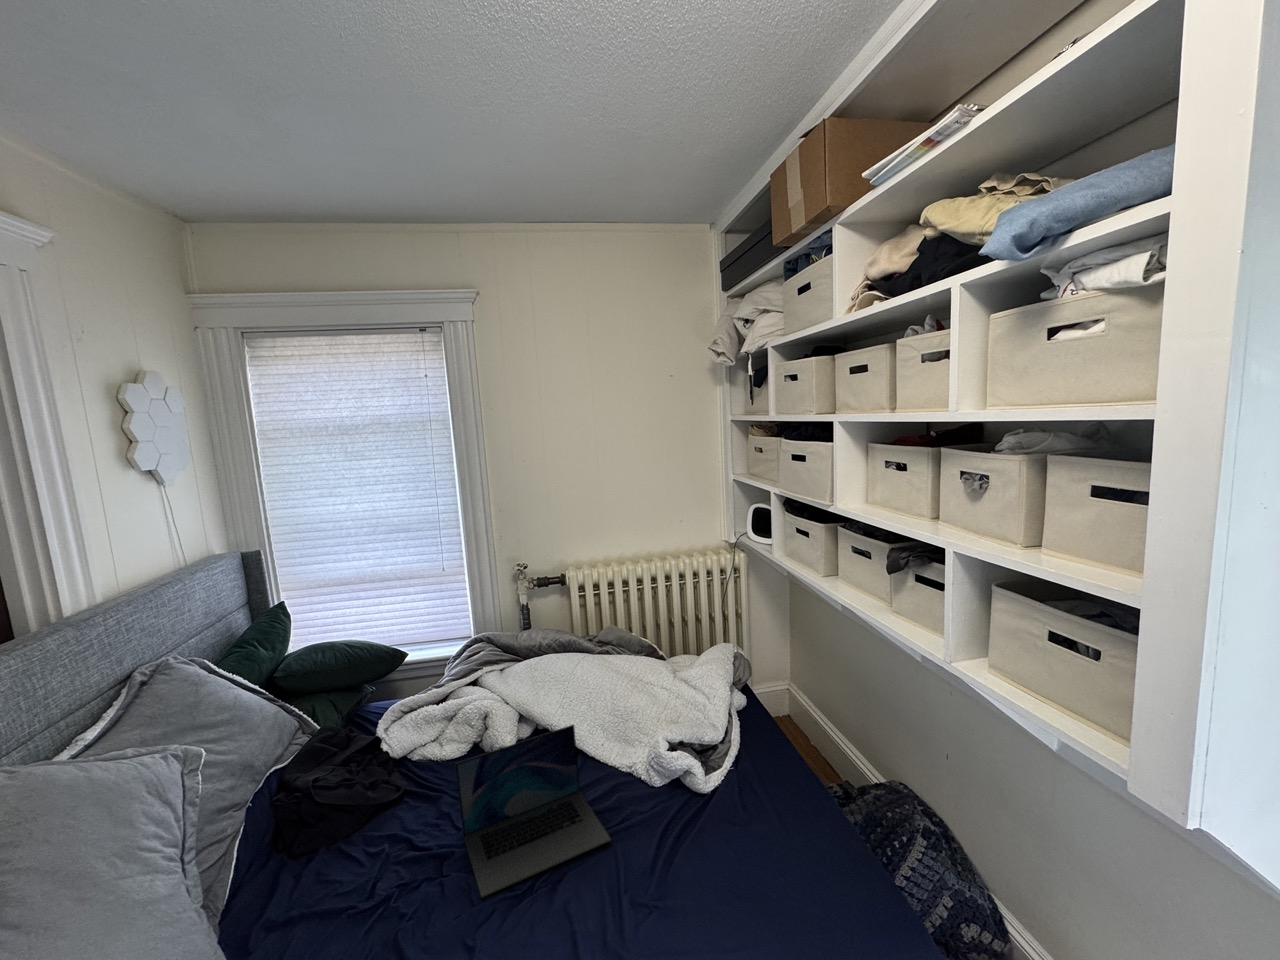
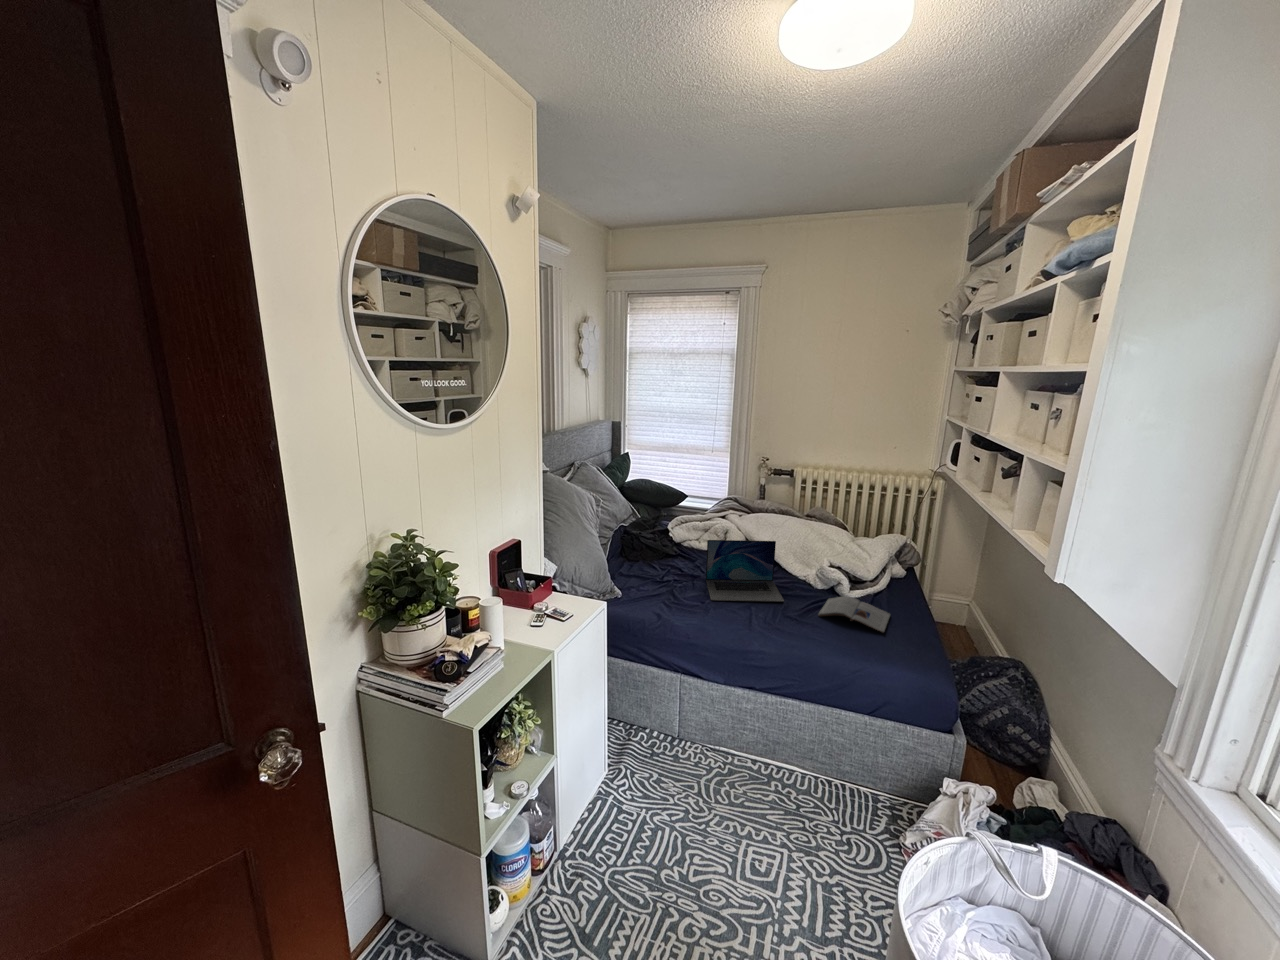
magazine: none [673,788,779,854] -> present [818,596,890,633]

